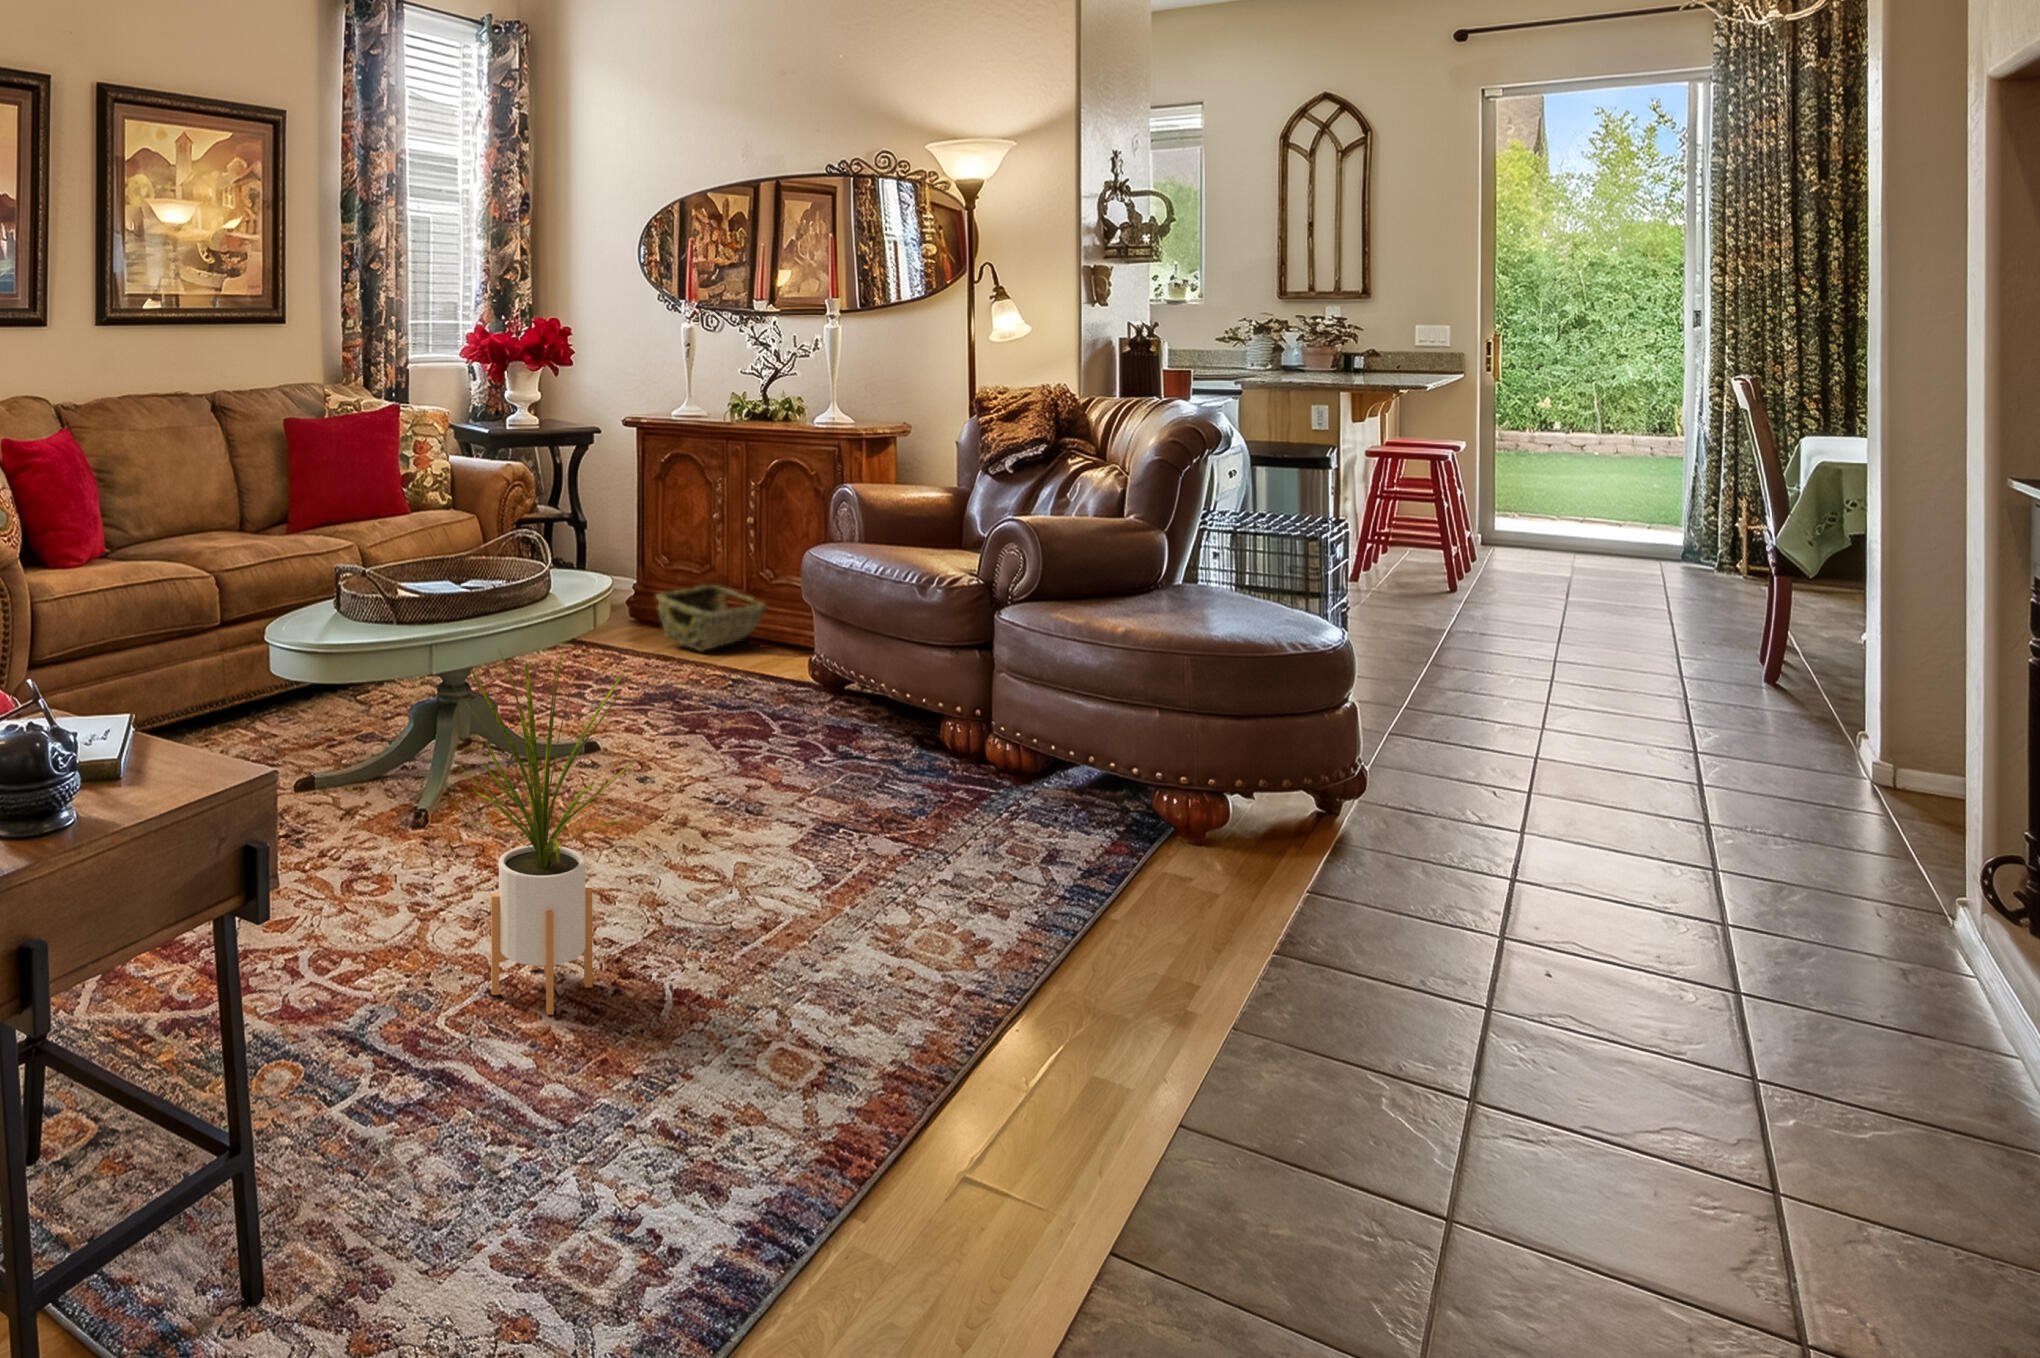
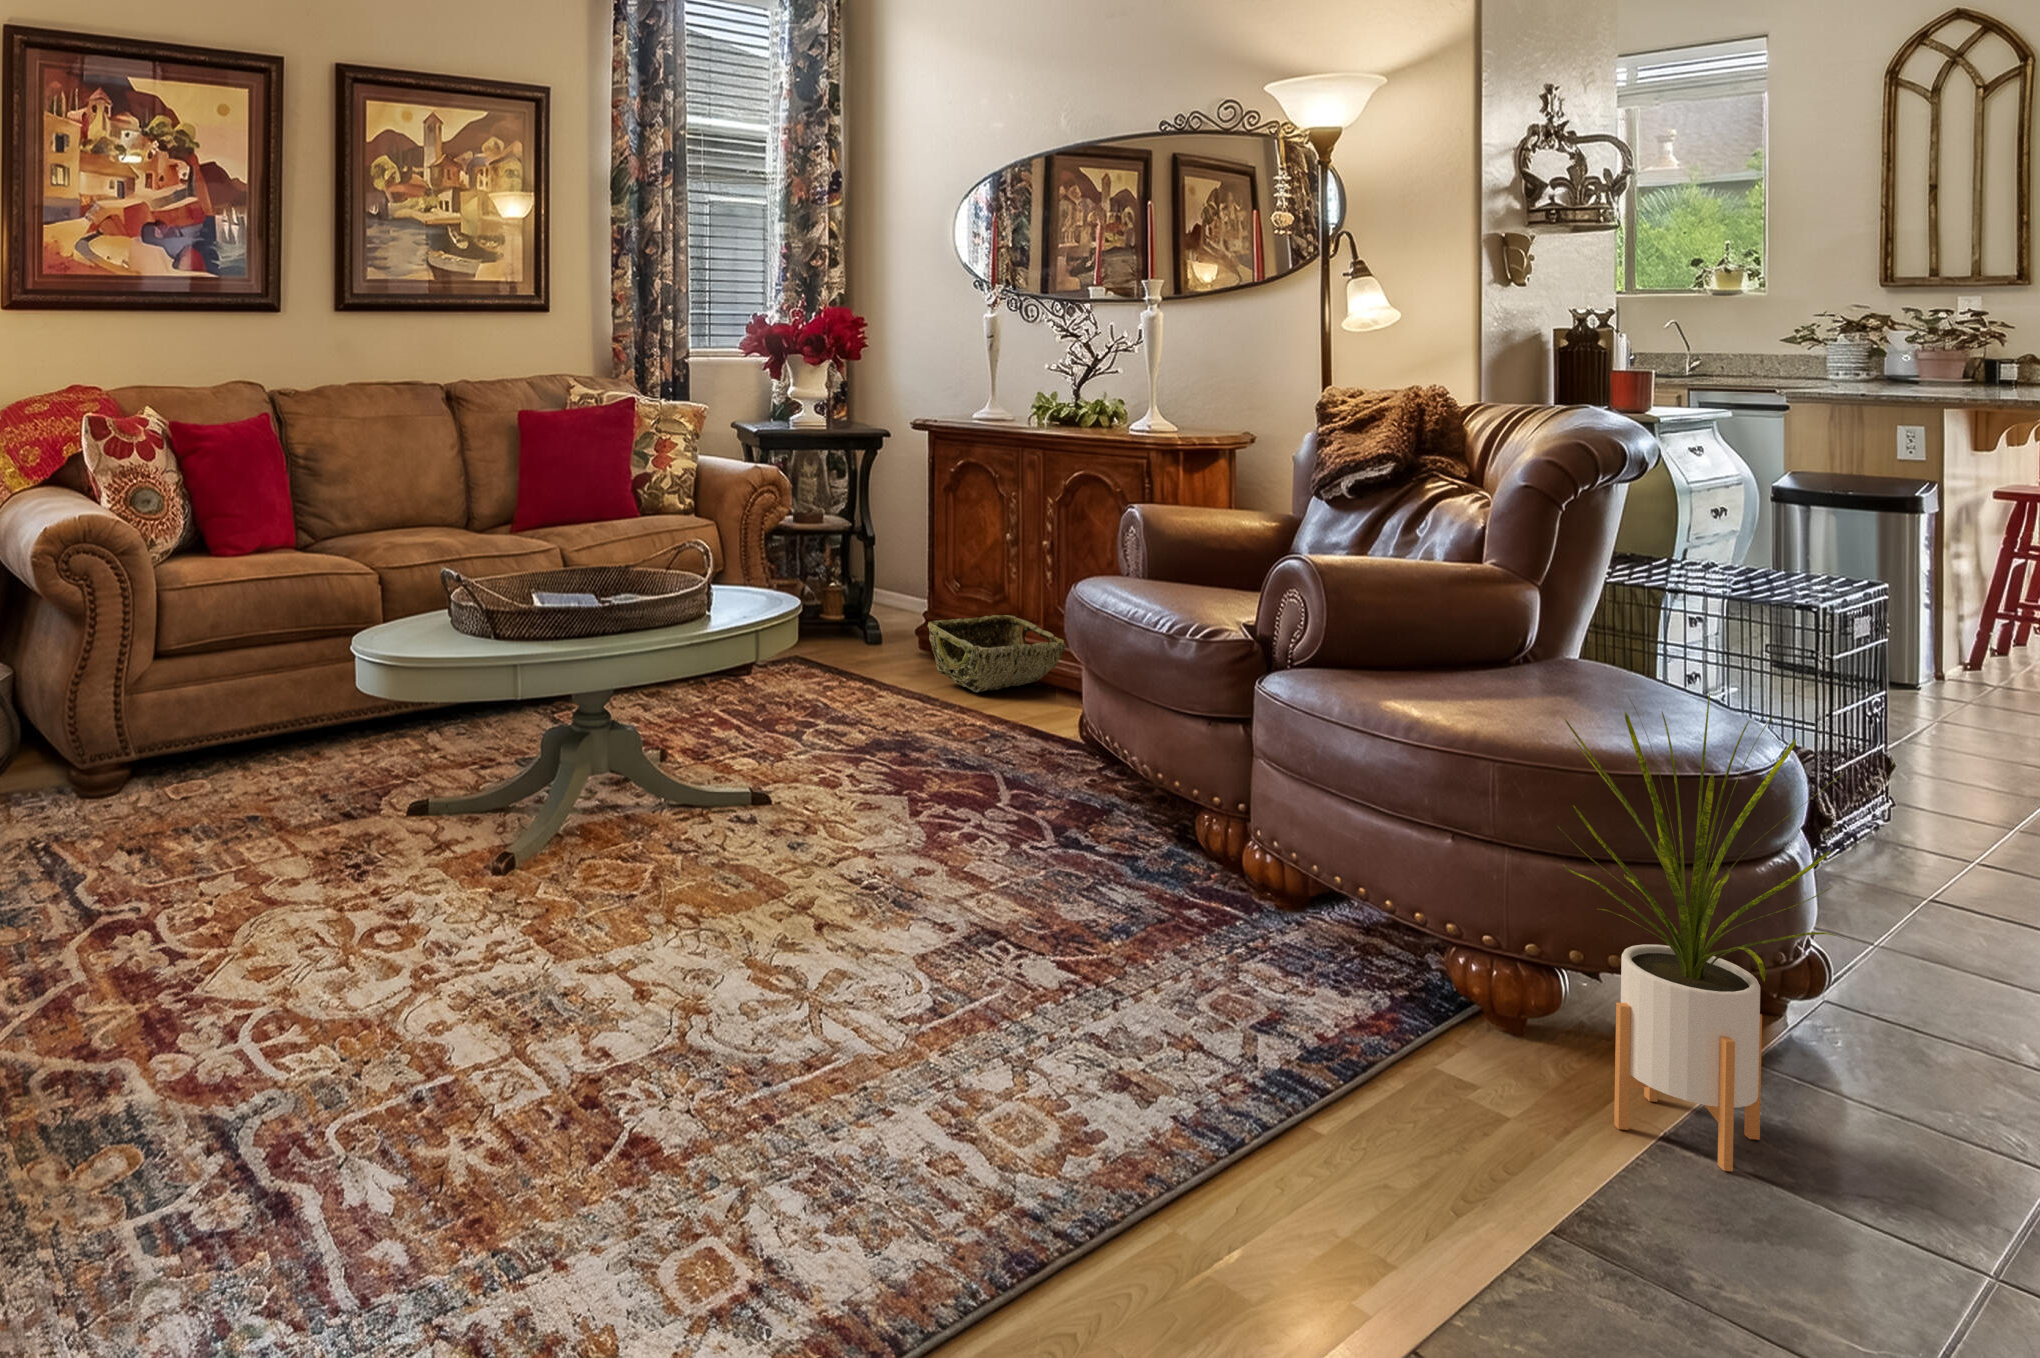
house plant: present [453,643,635,1015] -> present [1558,694,1846,1171]

